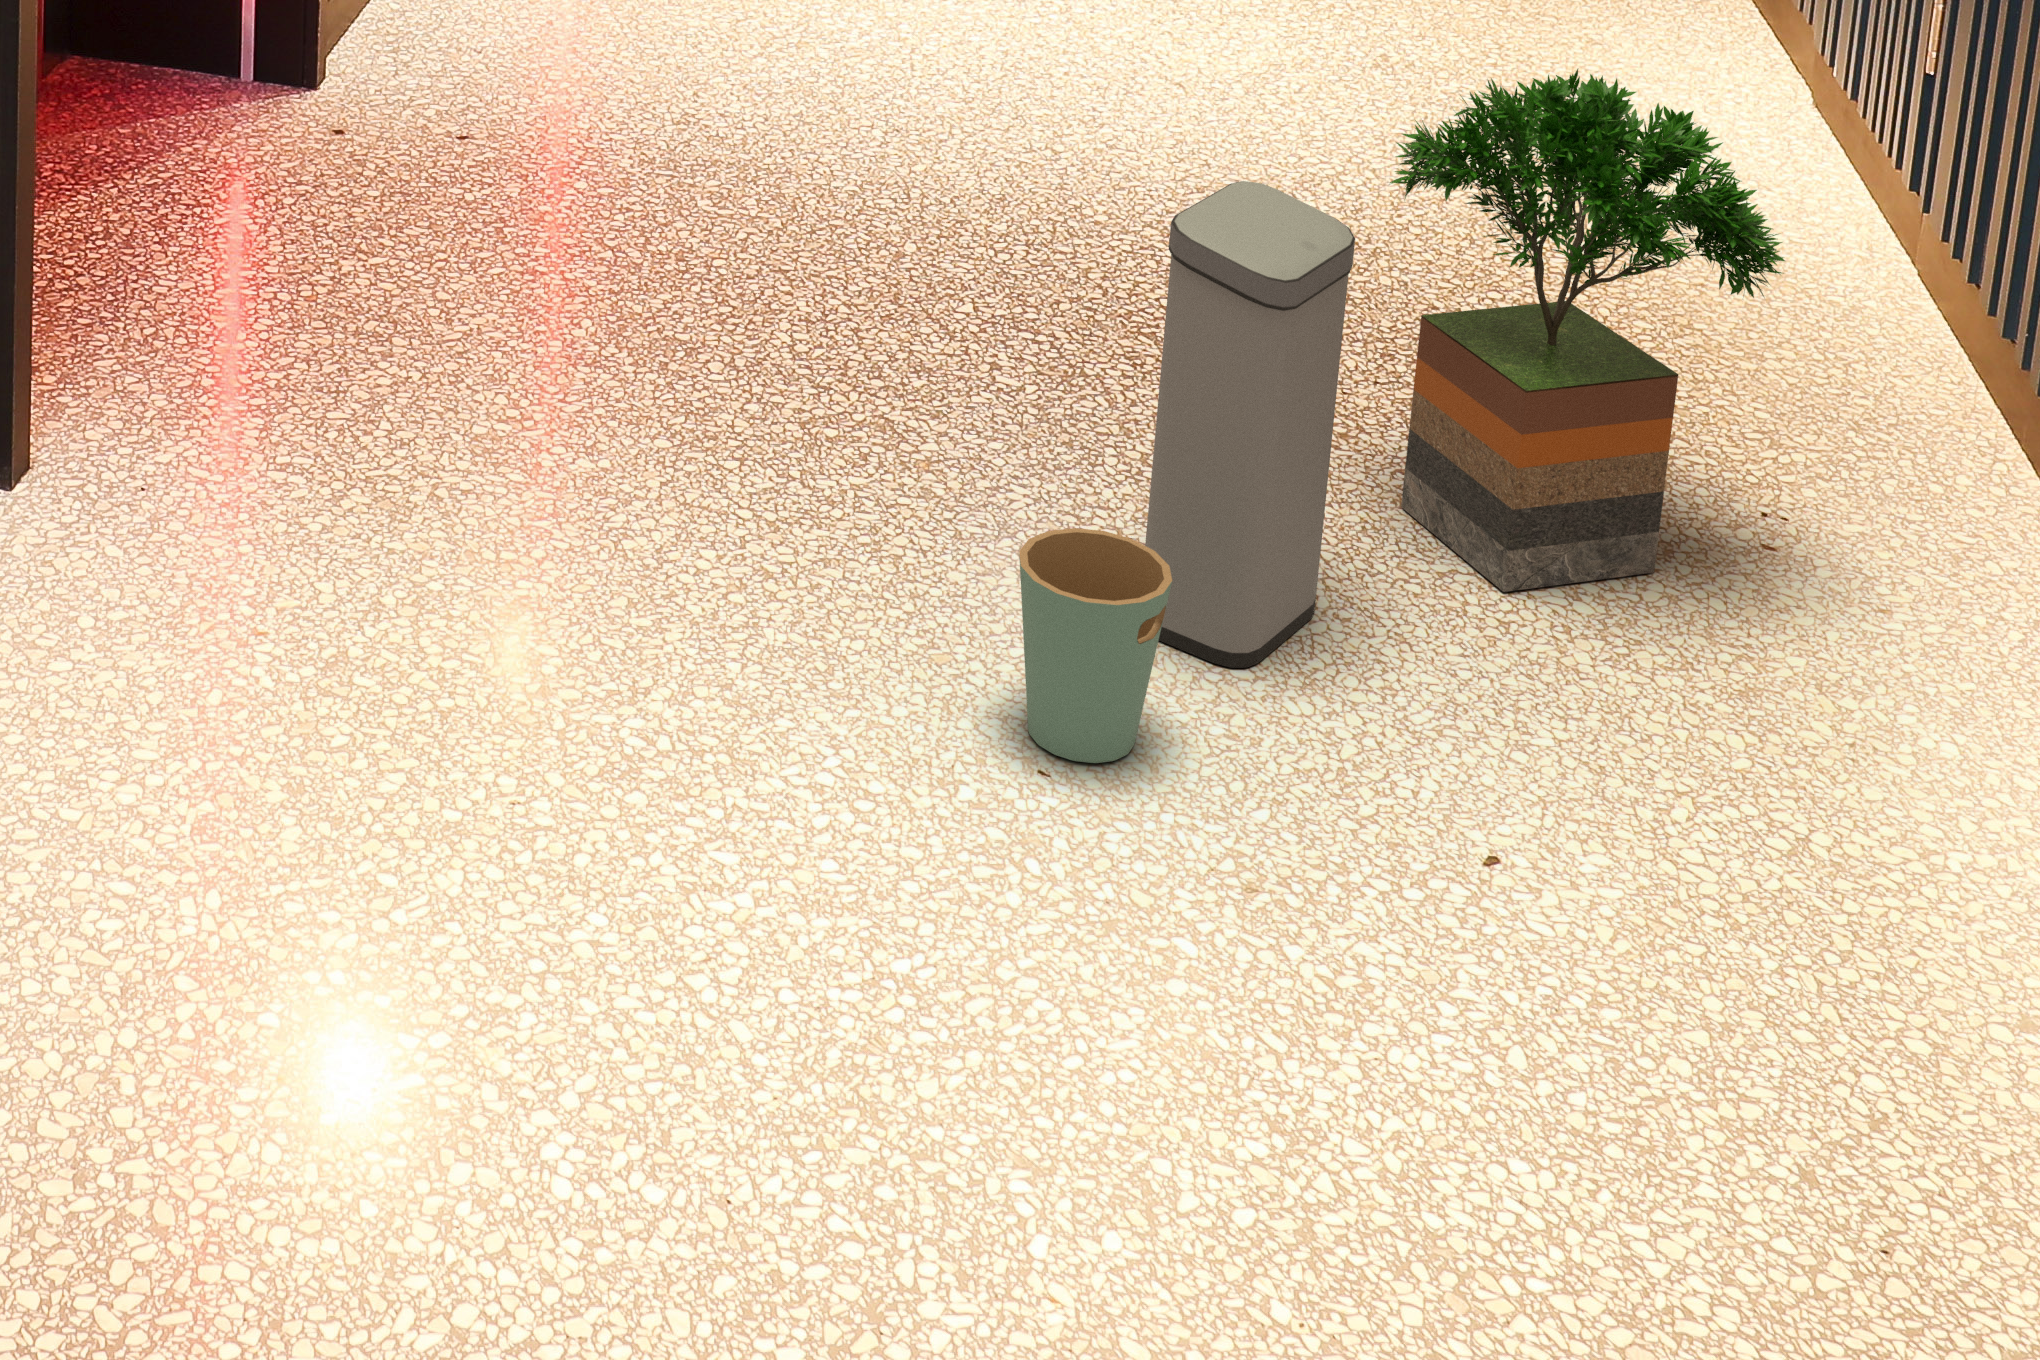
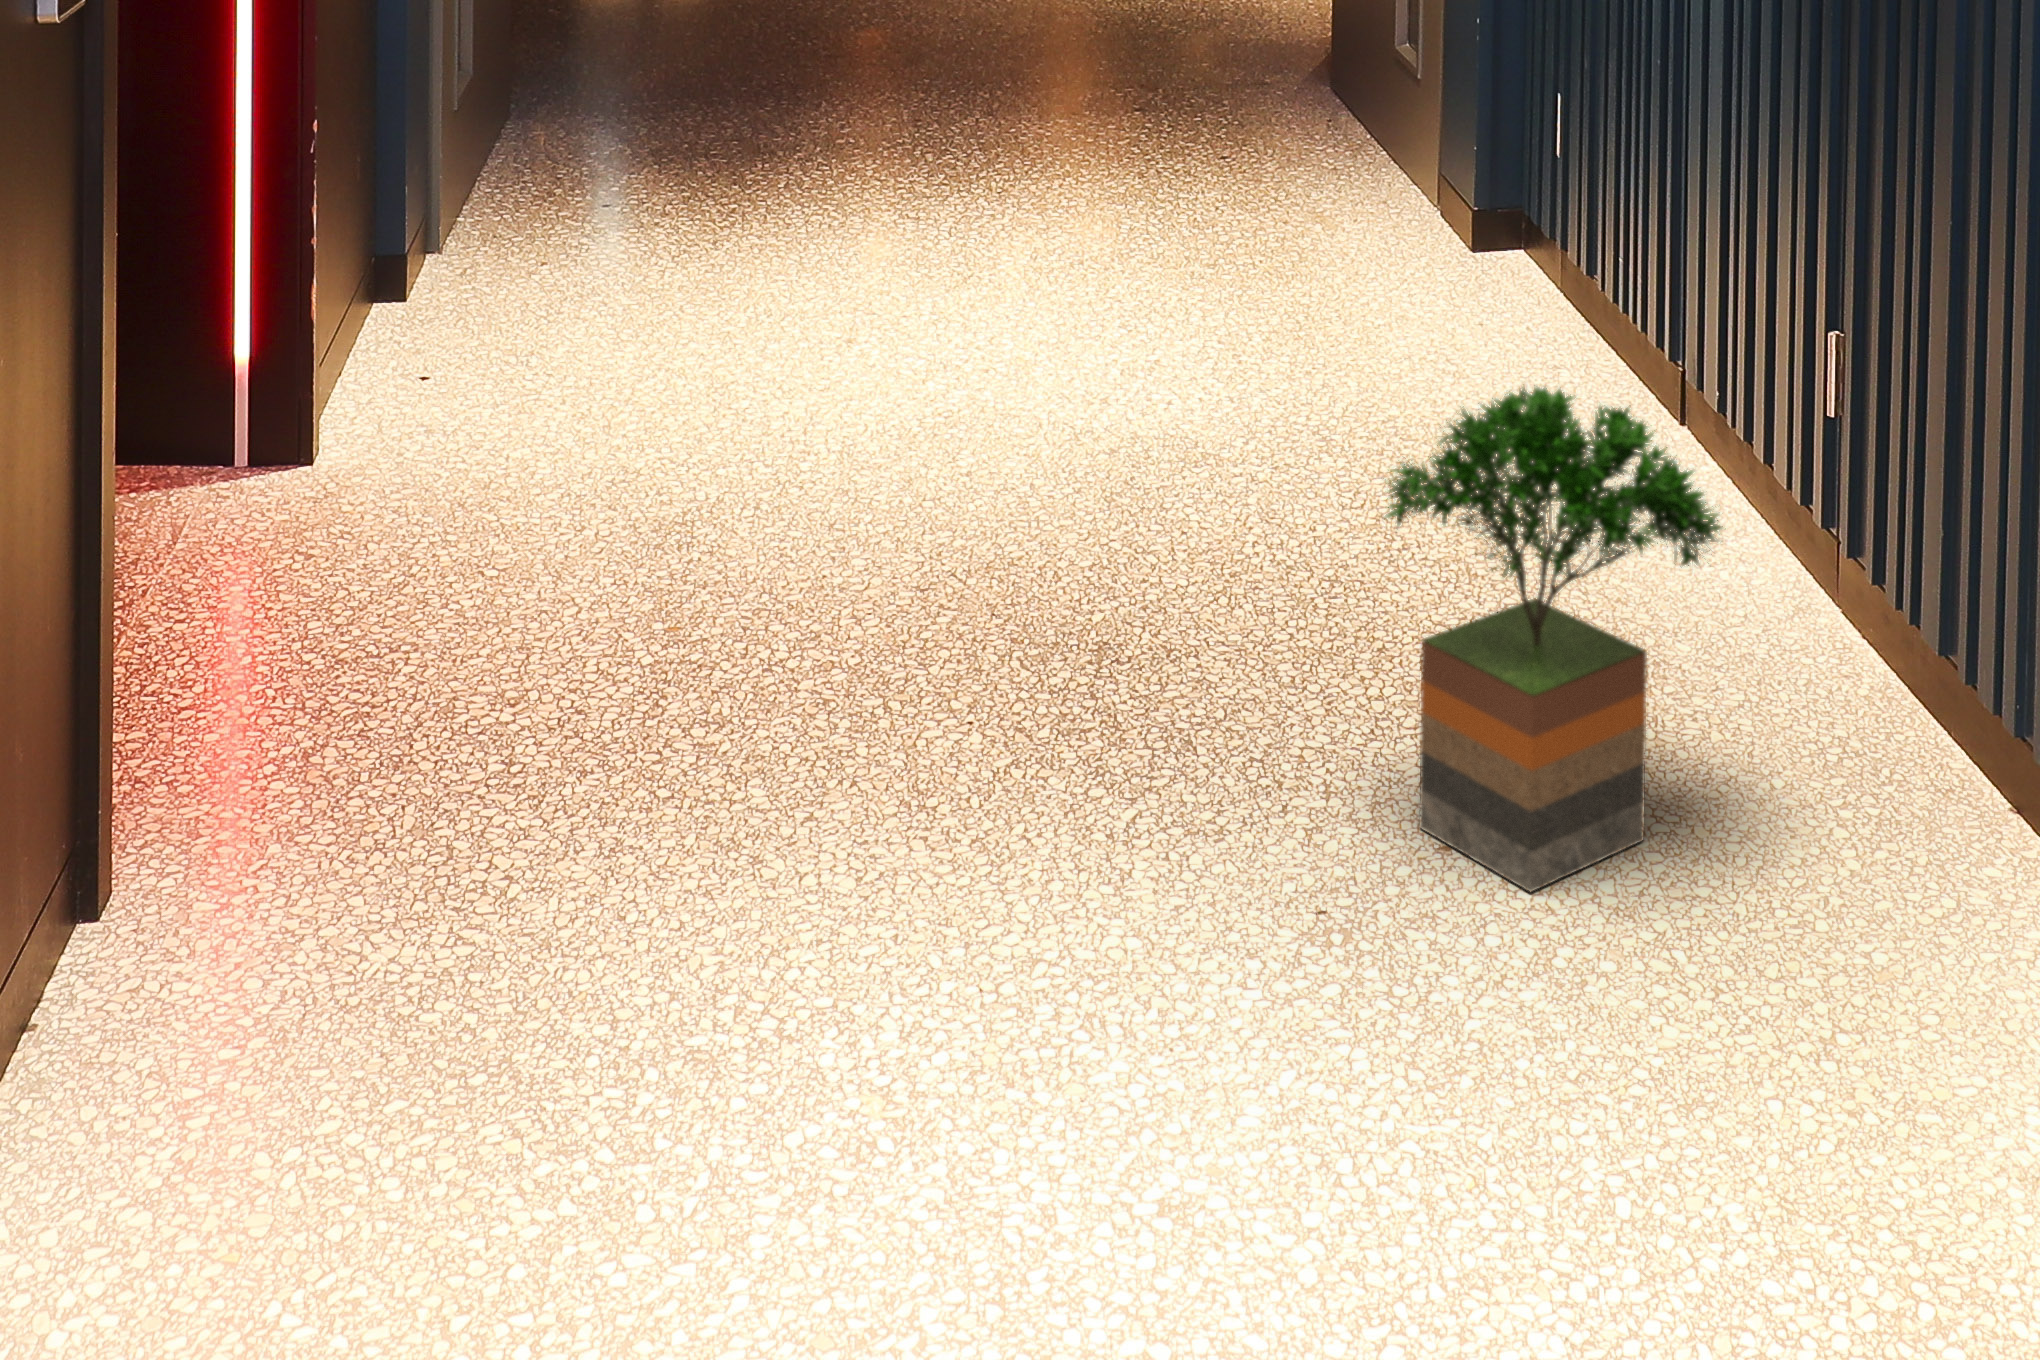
trash can: present [1019,181,1355,763] -> none [1138,545,1386,1180]

